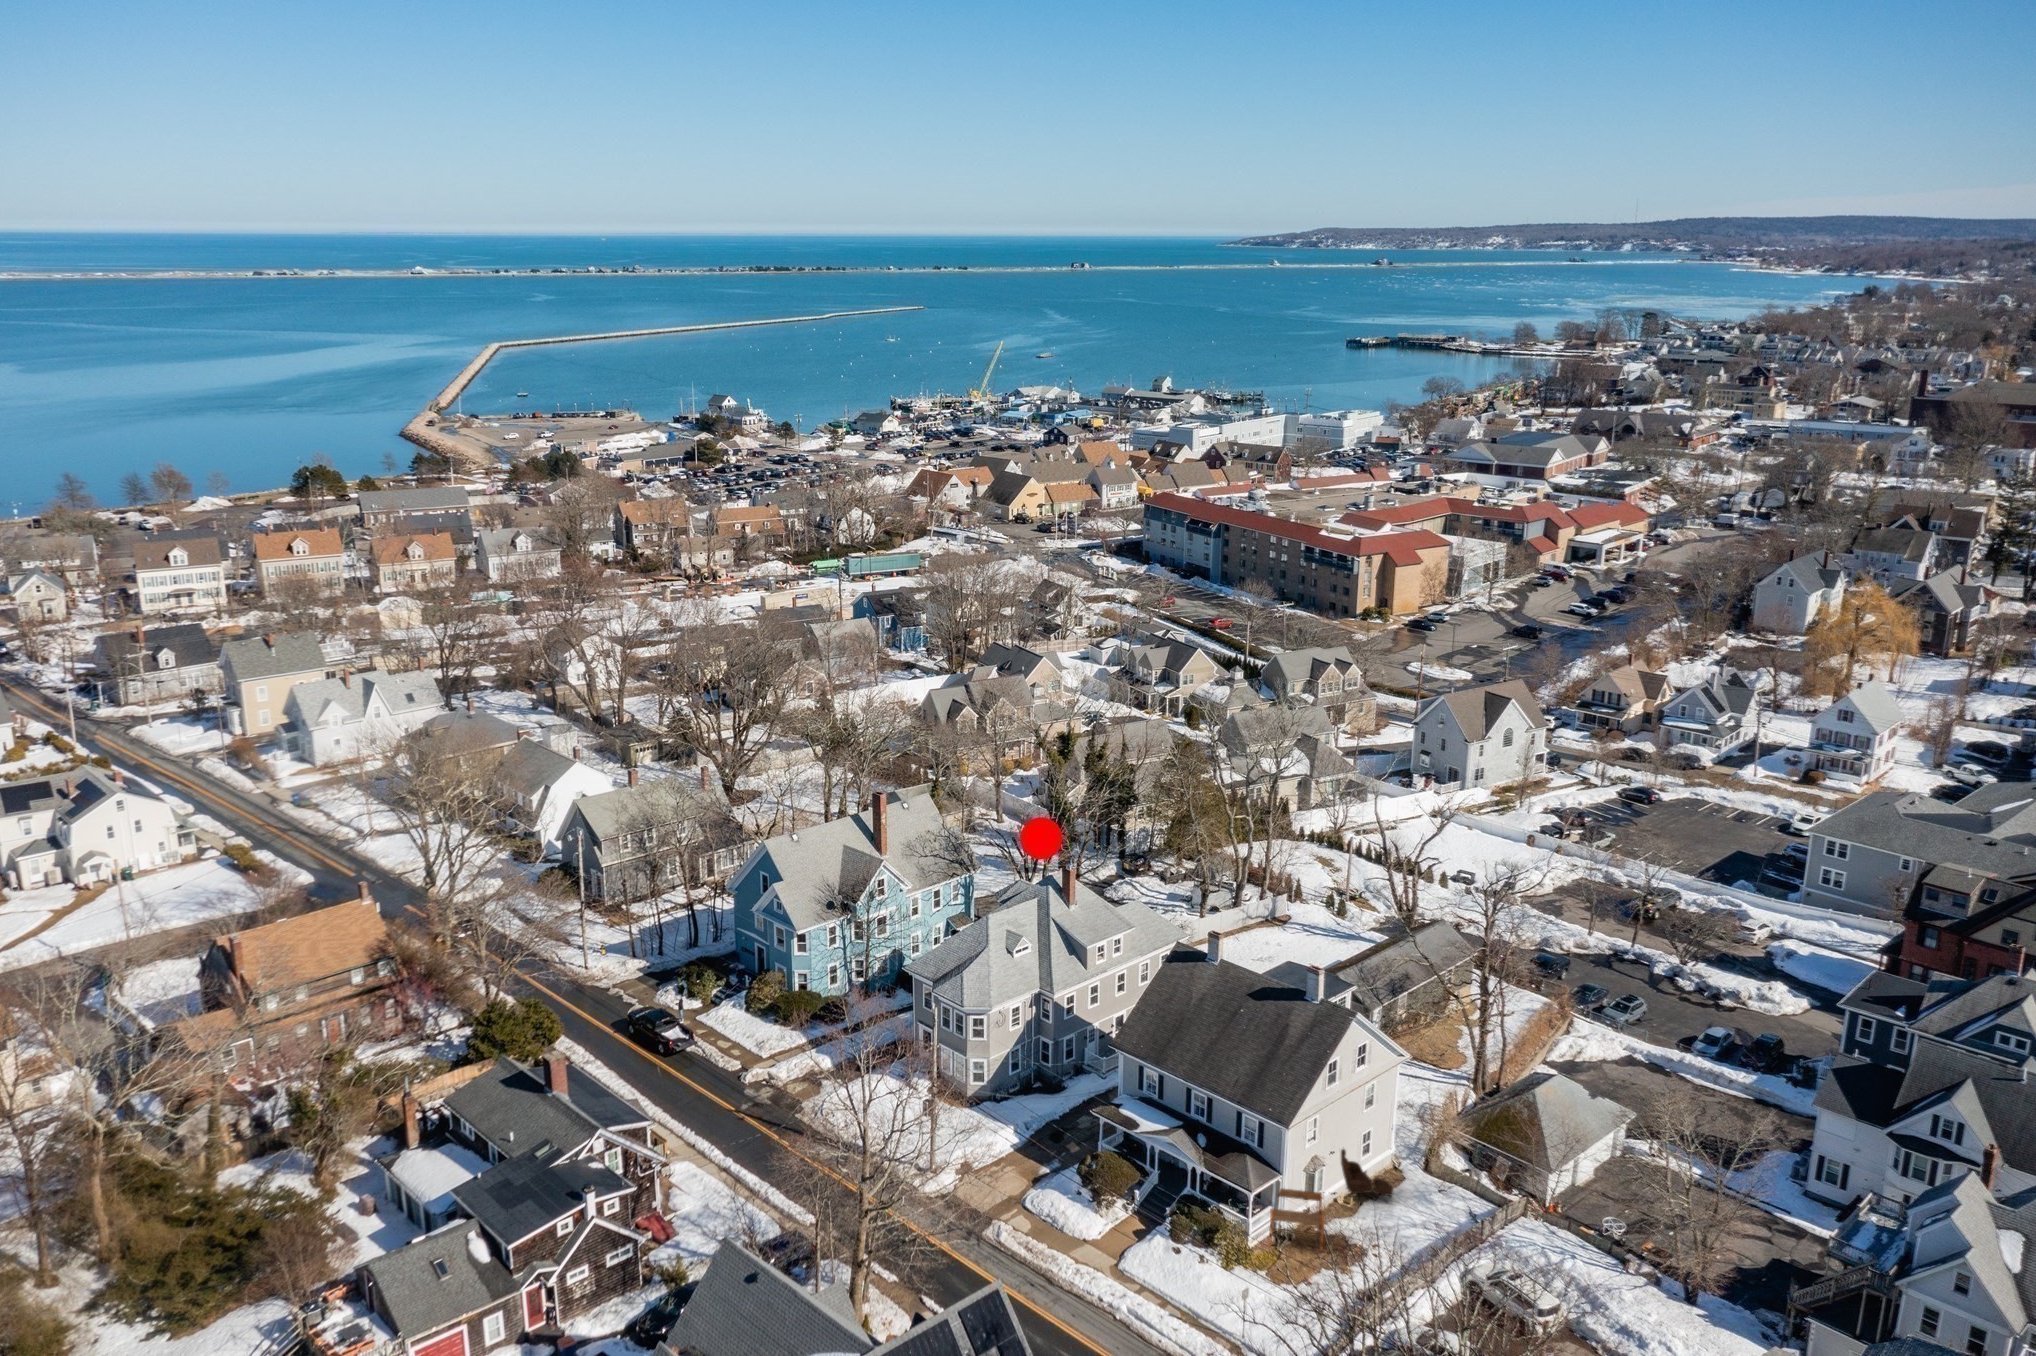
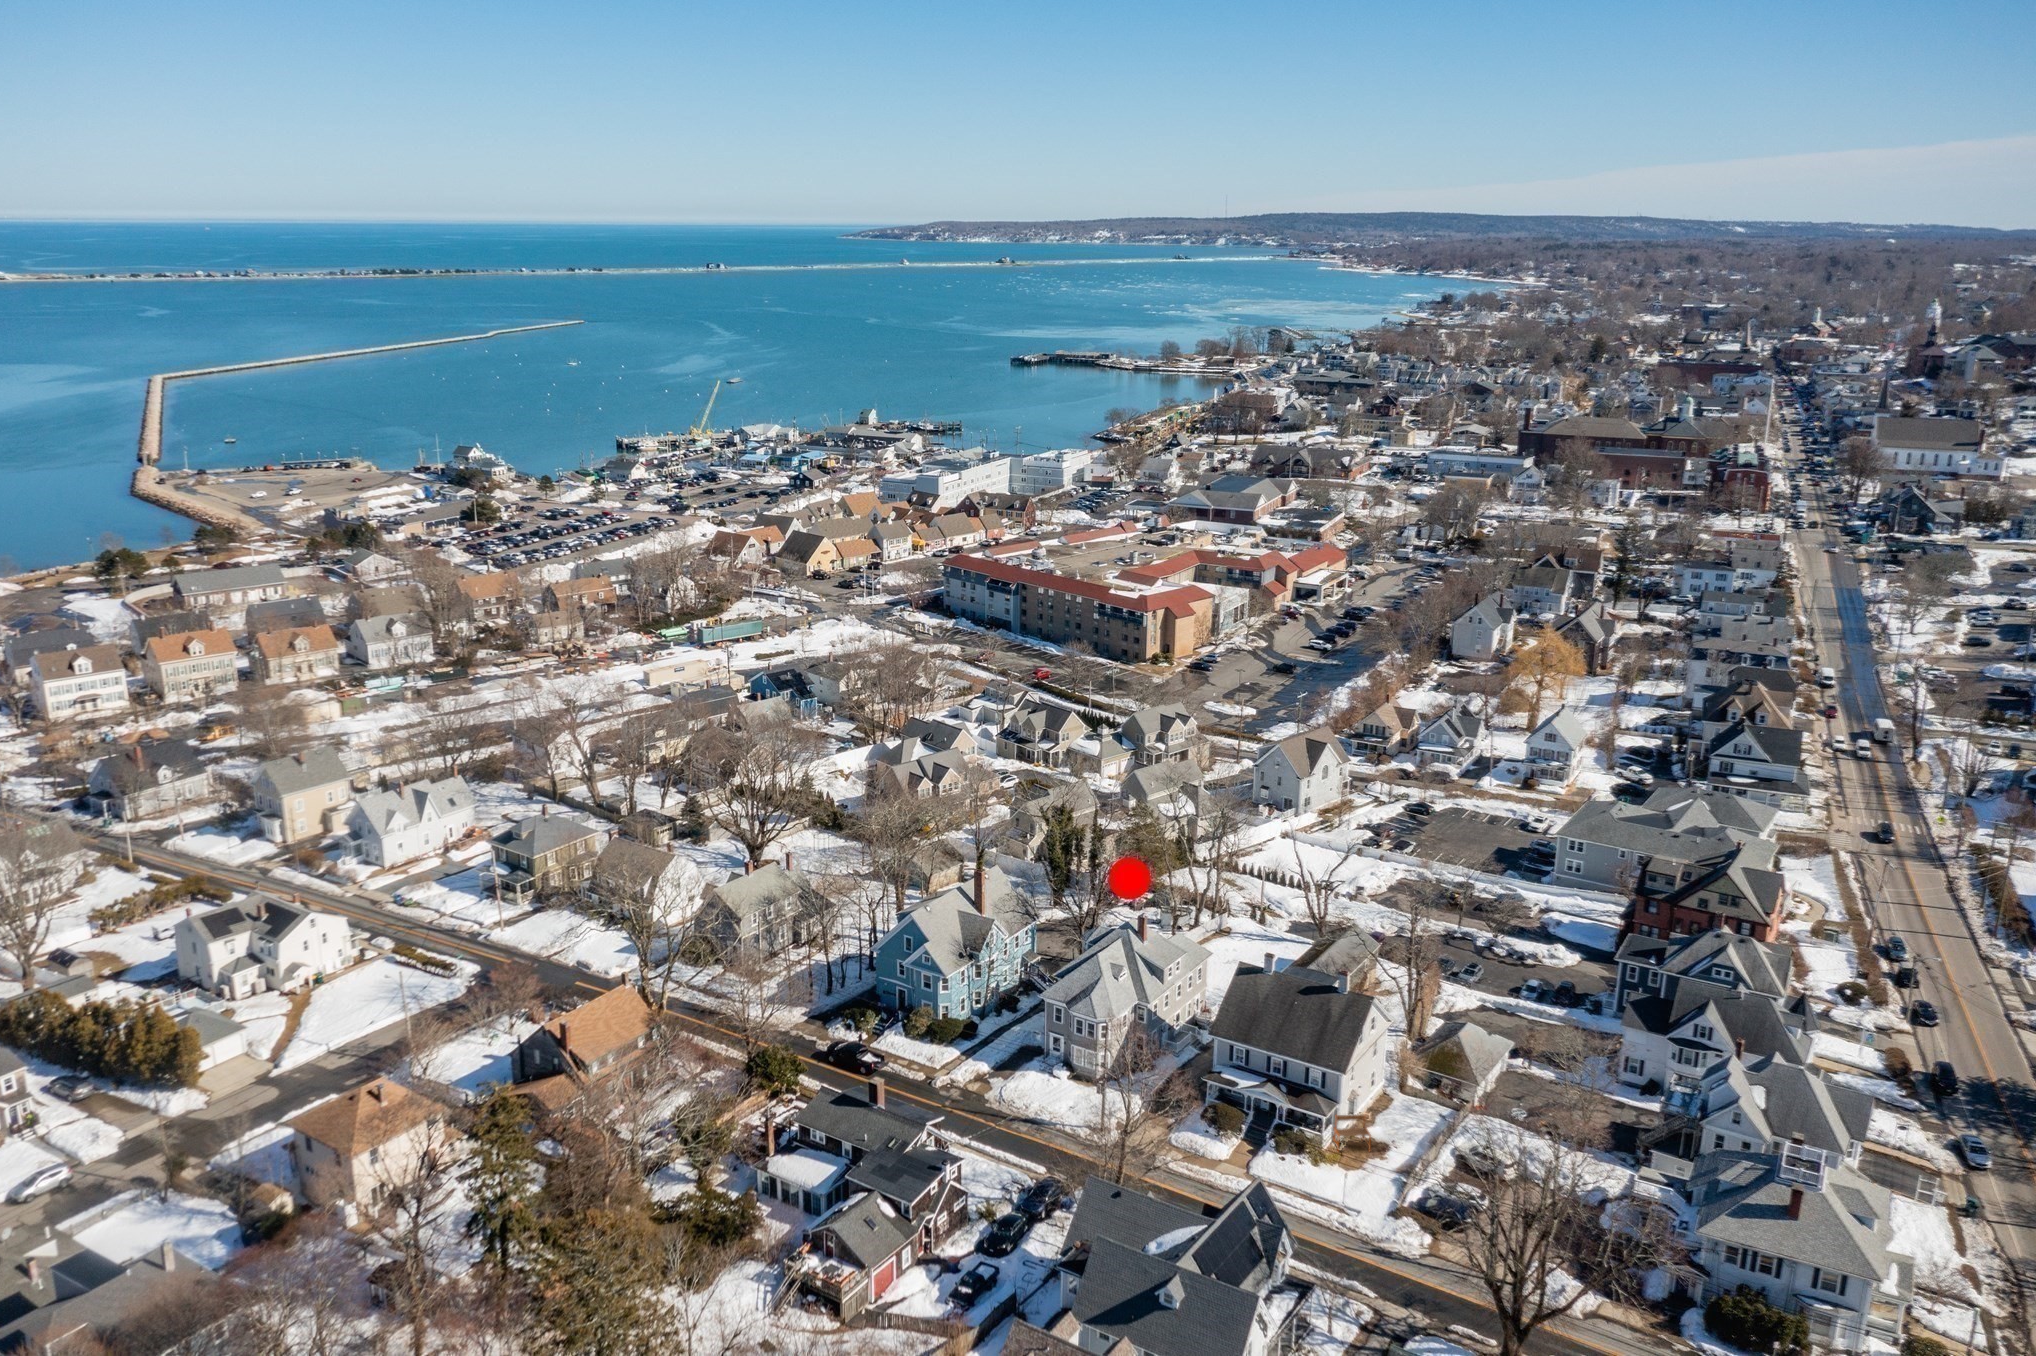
lounge chair: present [1341,1149,1393,1204] -> none [1361,1084,1396,1120]

